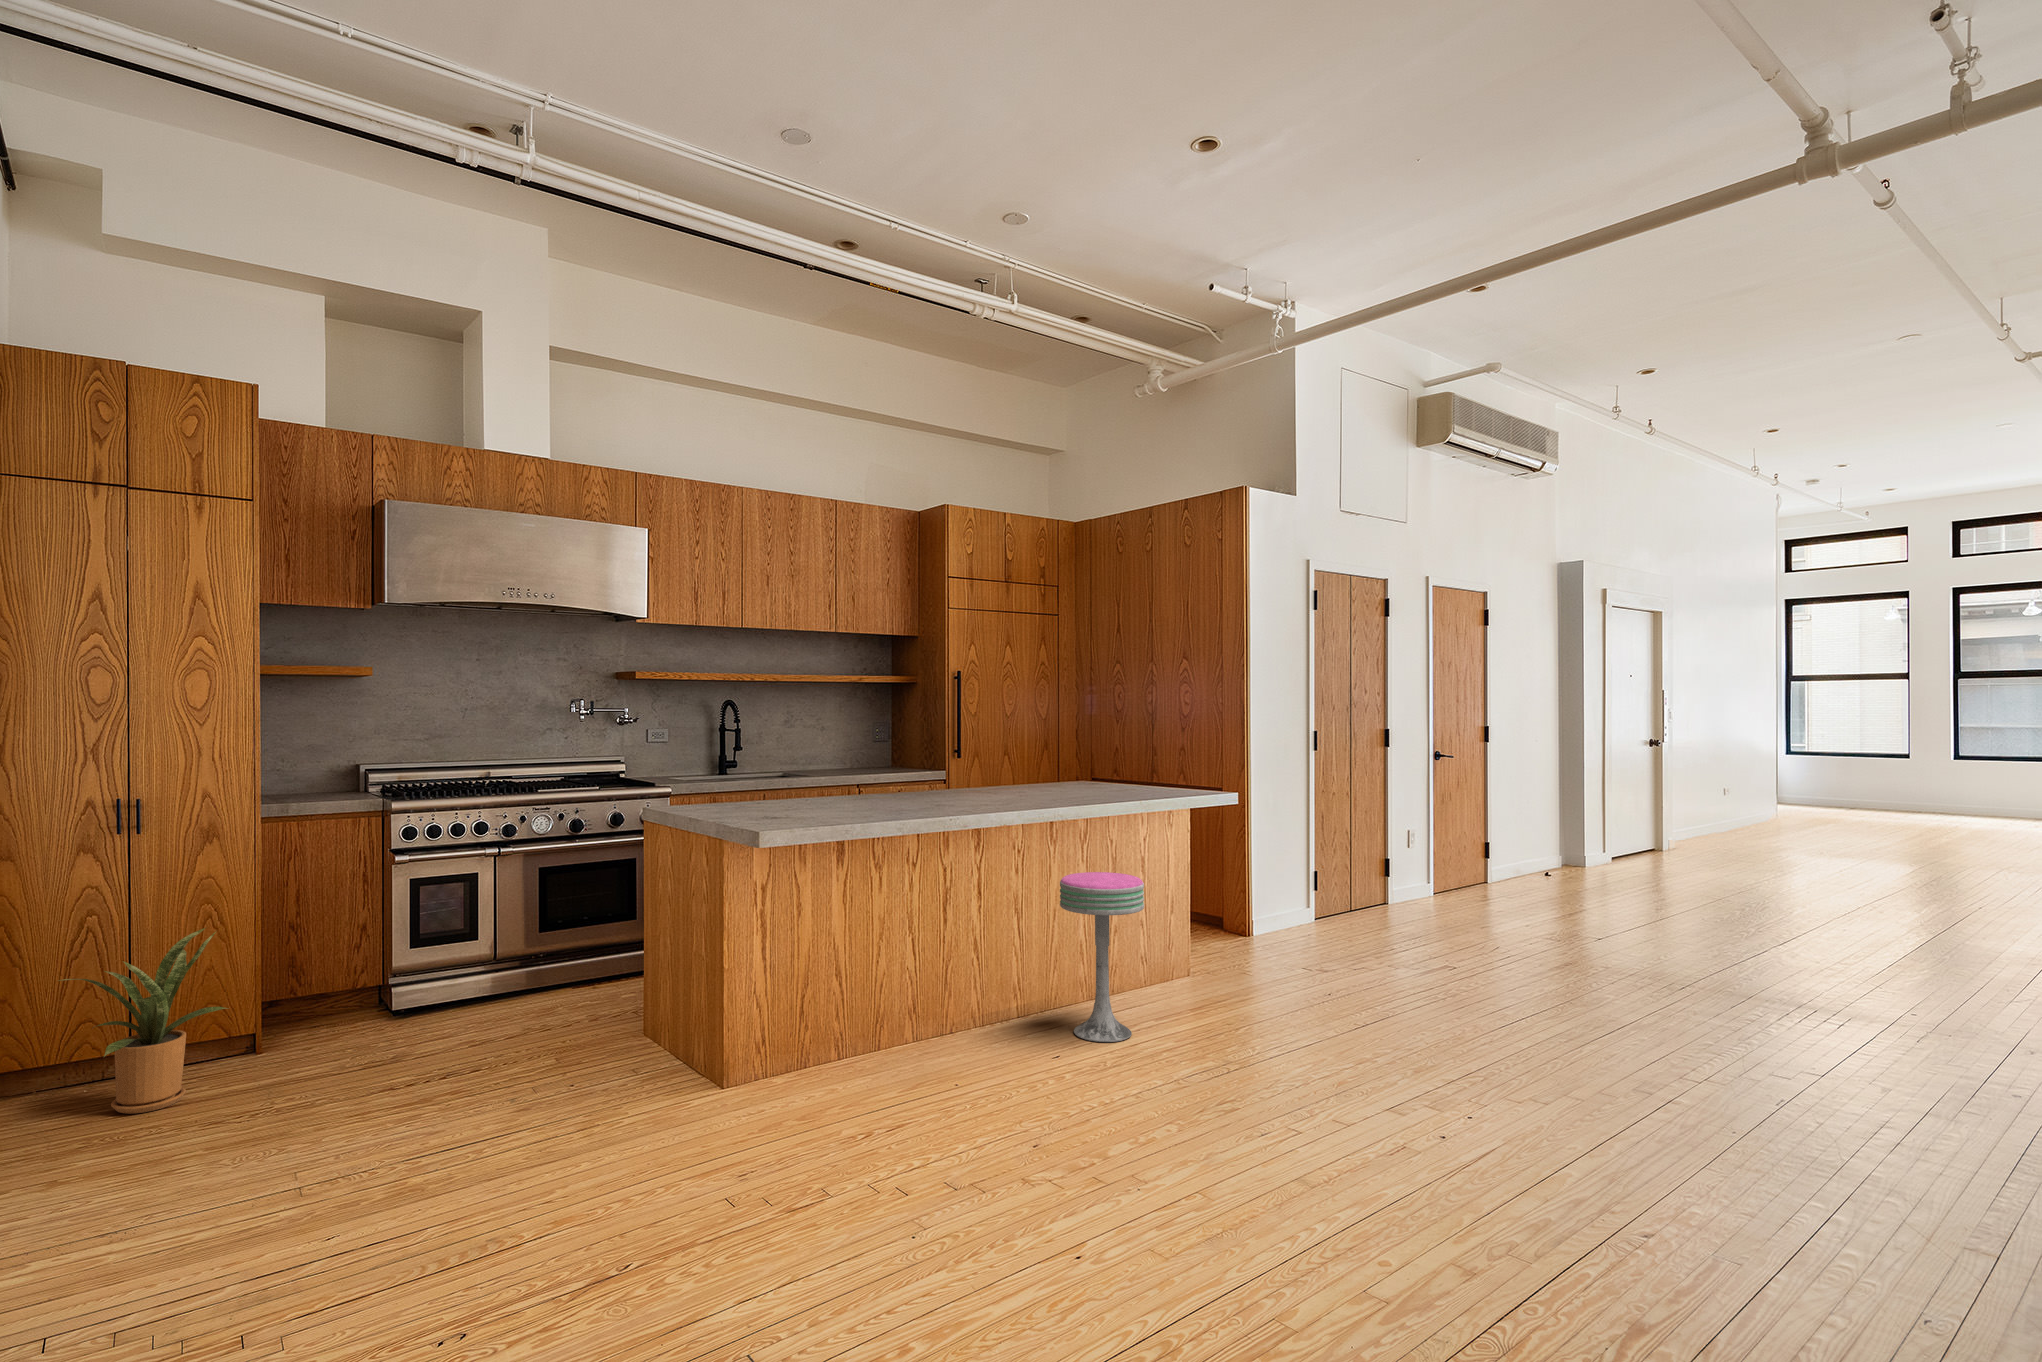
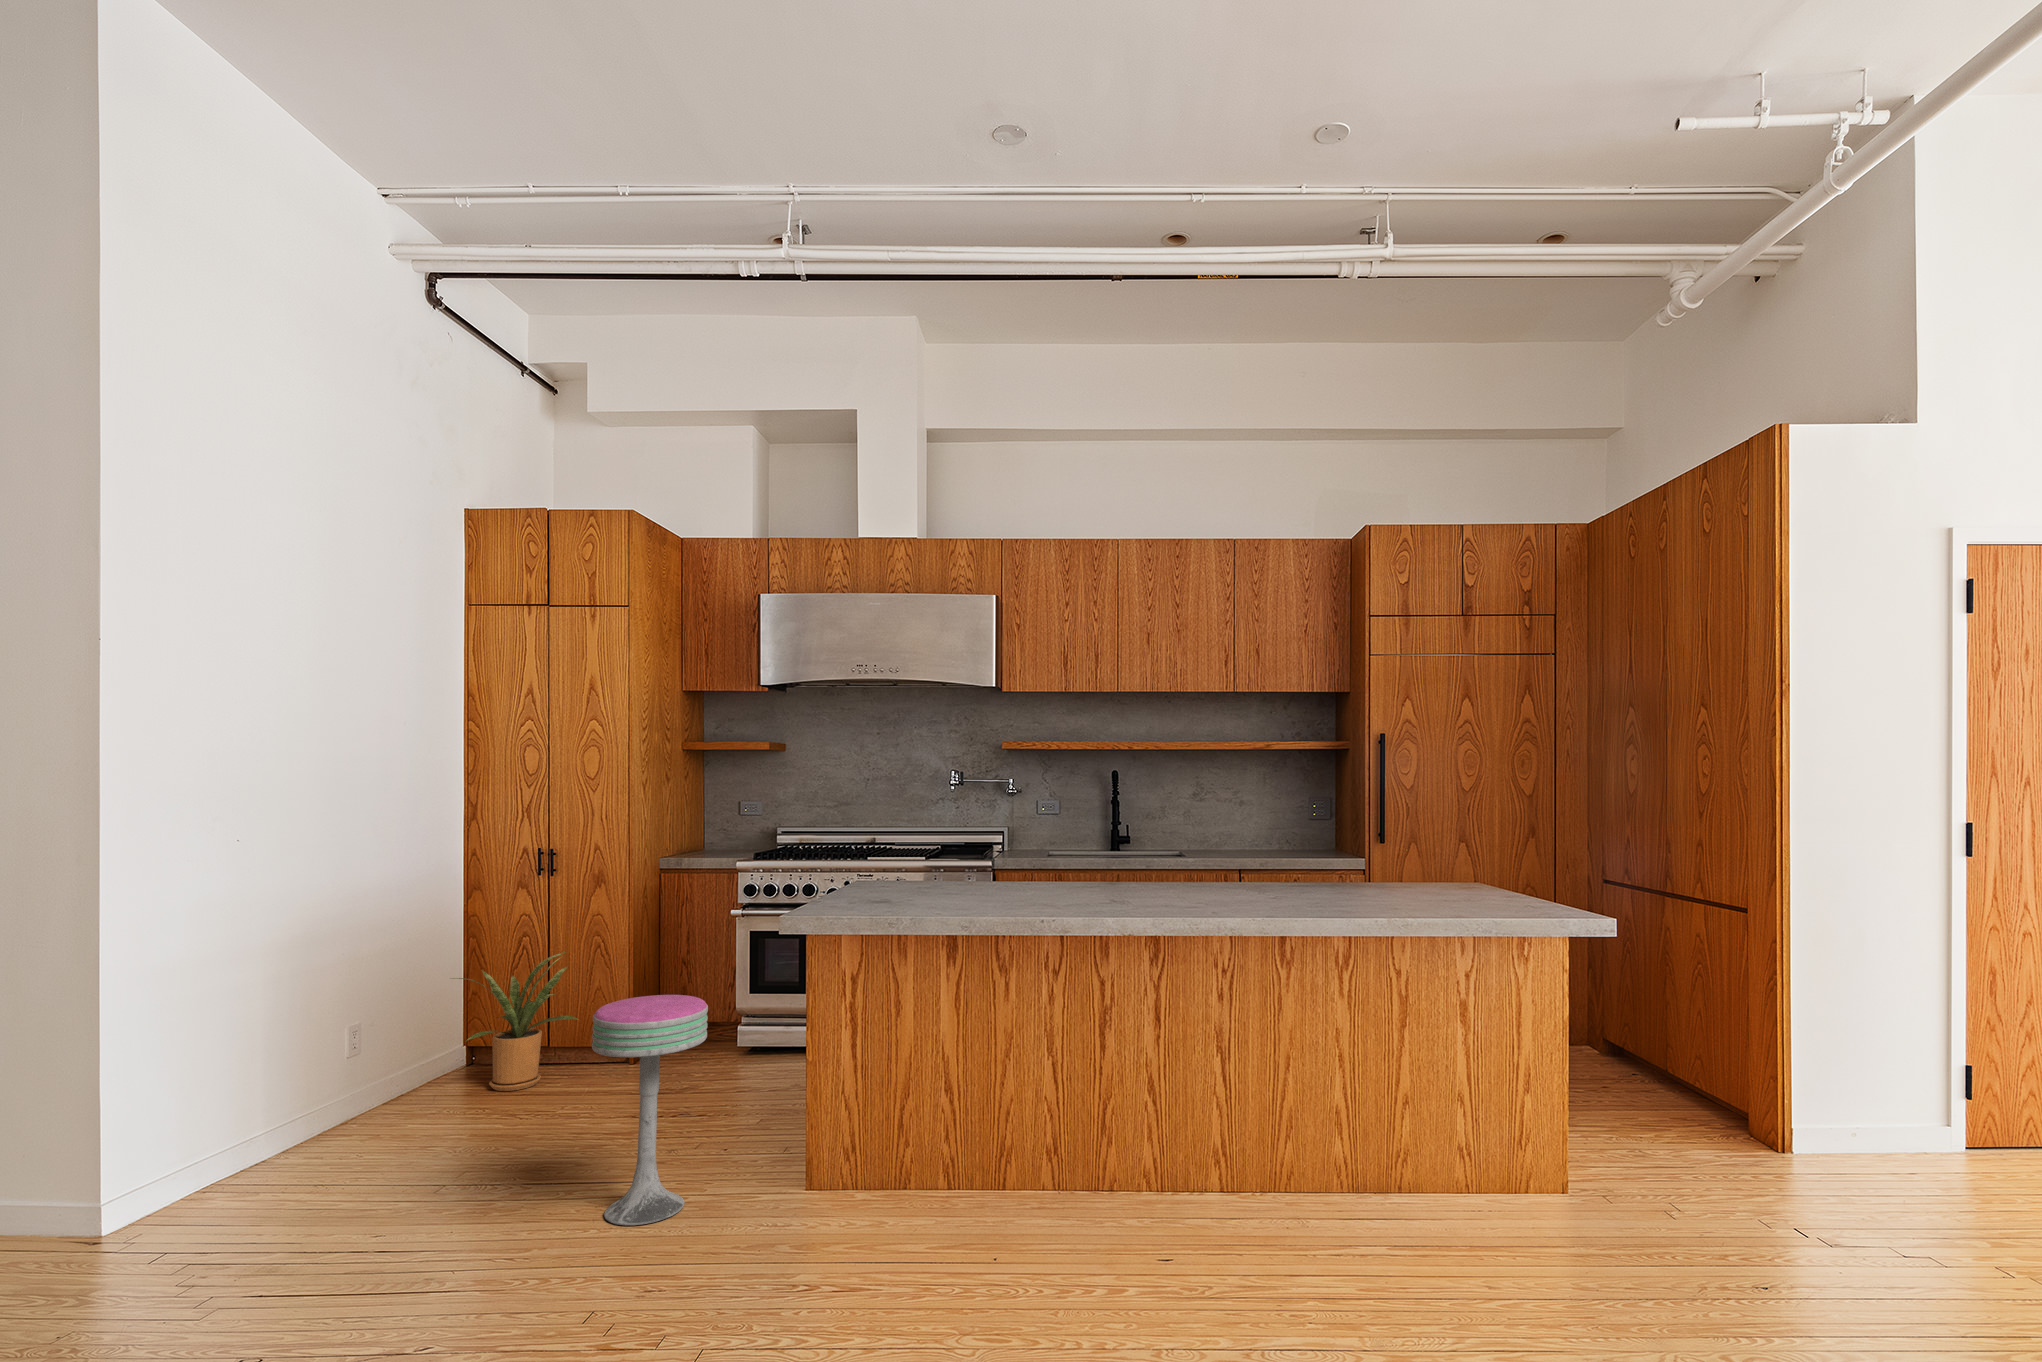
bar stool: present [1060,872,1144,1042] -> present [592,995,708,1225]

